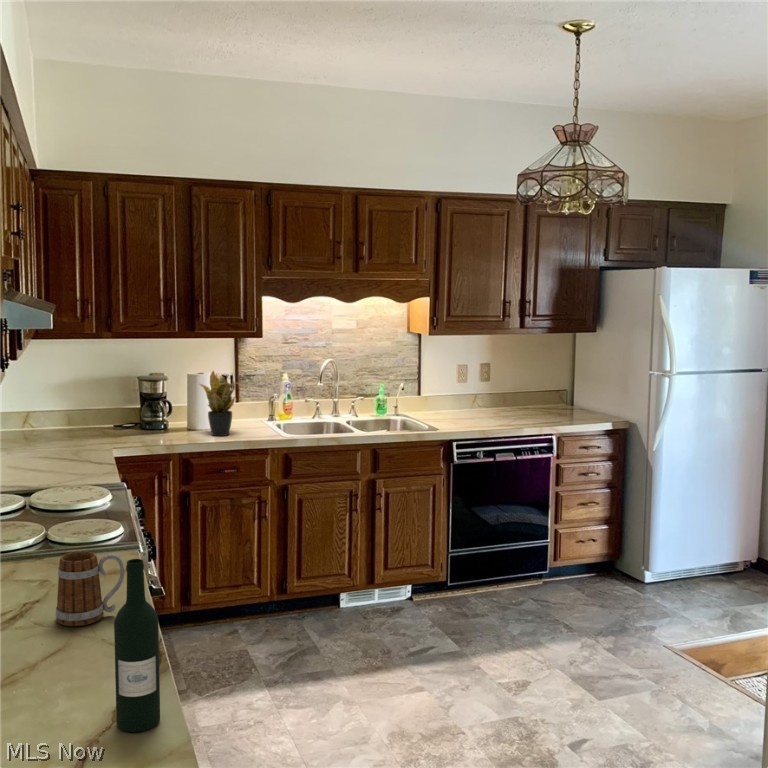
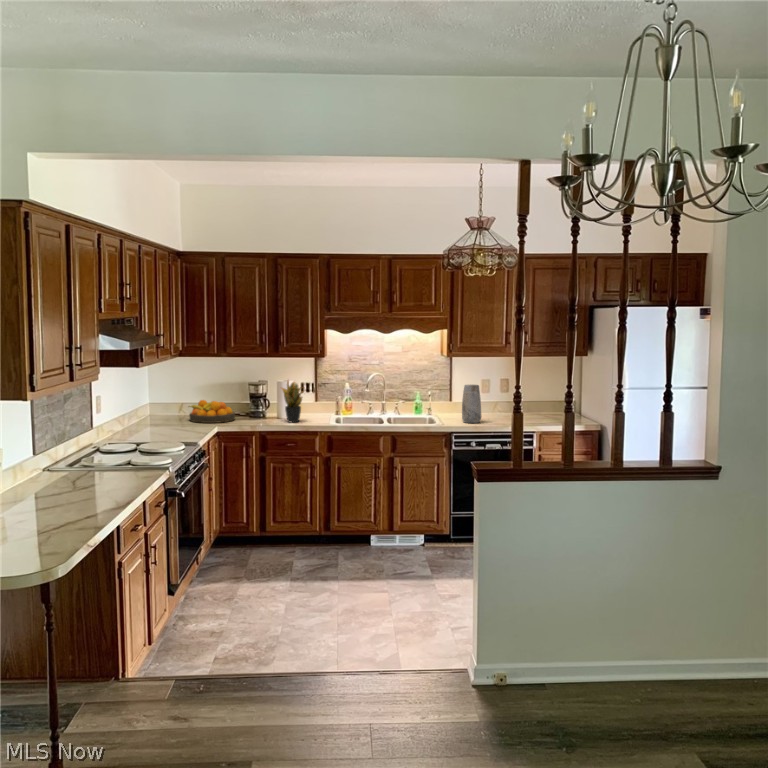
vase: none [448,373,474,425] -> present [462,385,481,423]
fruit bowl: none [51,406,127,443] -> present [189,400,235,423]
mug: present [56,551,124,626] -> none [75,463,110,500]
wine bottle: present [114,559,160,732] -> none [48,454,71,536]

